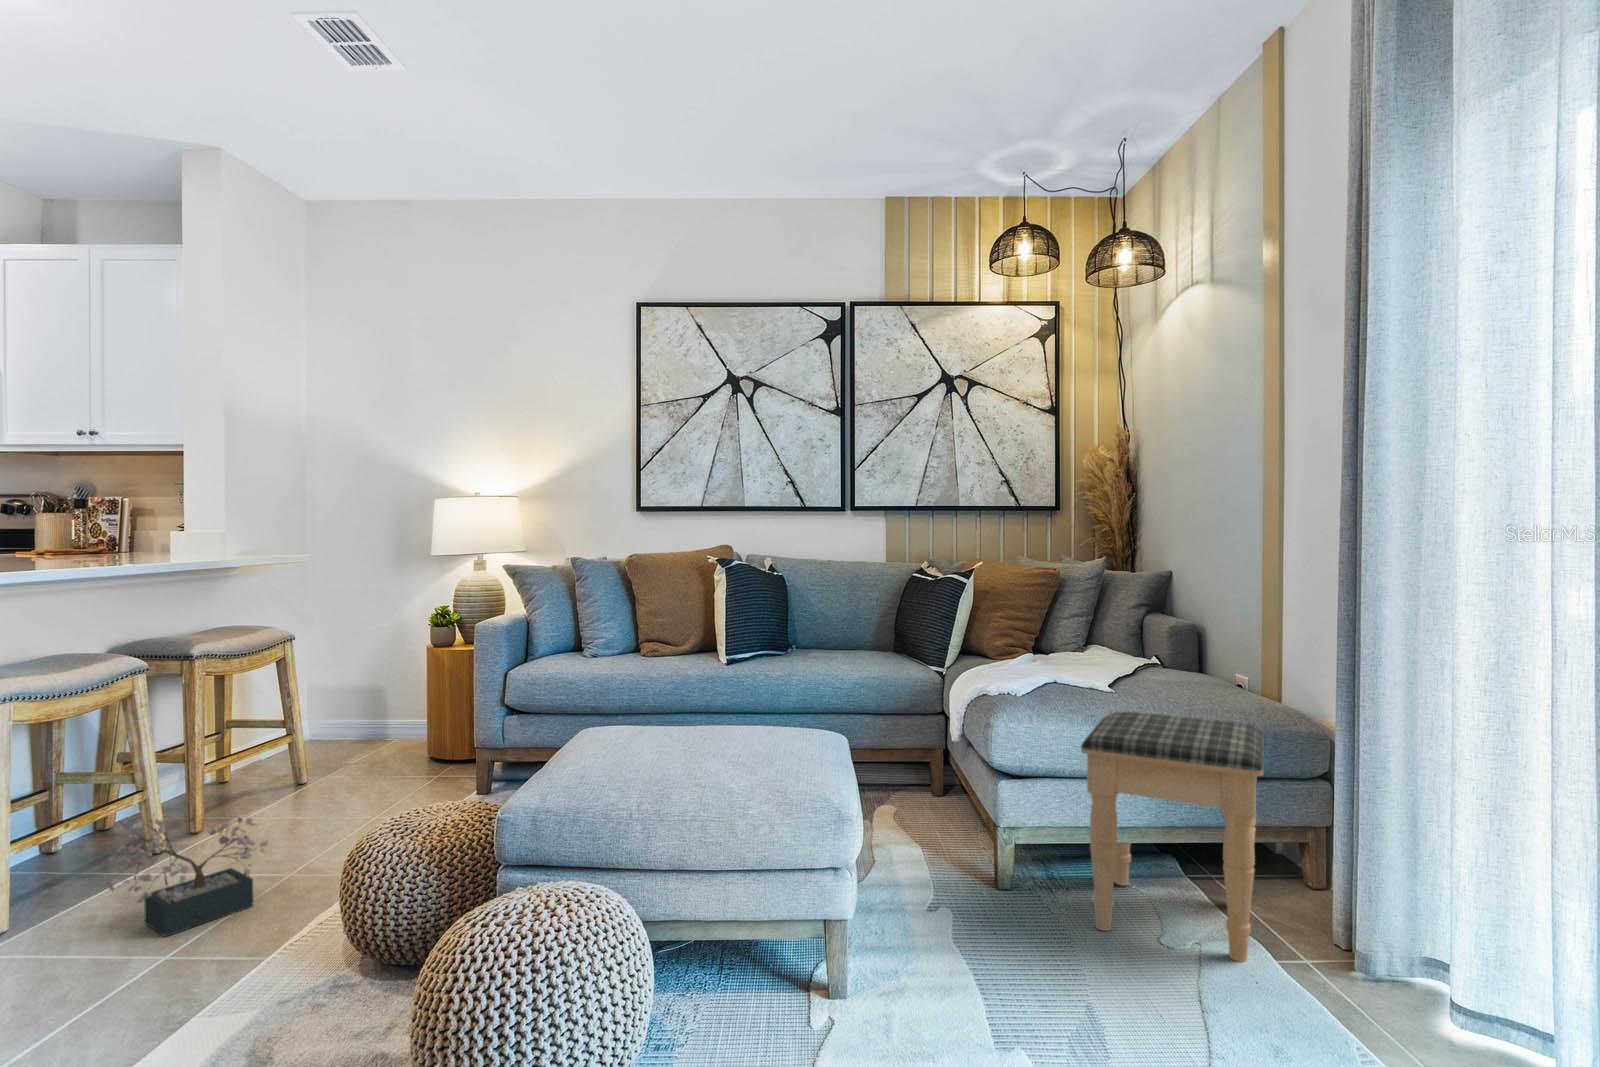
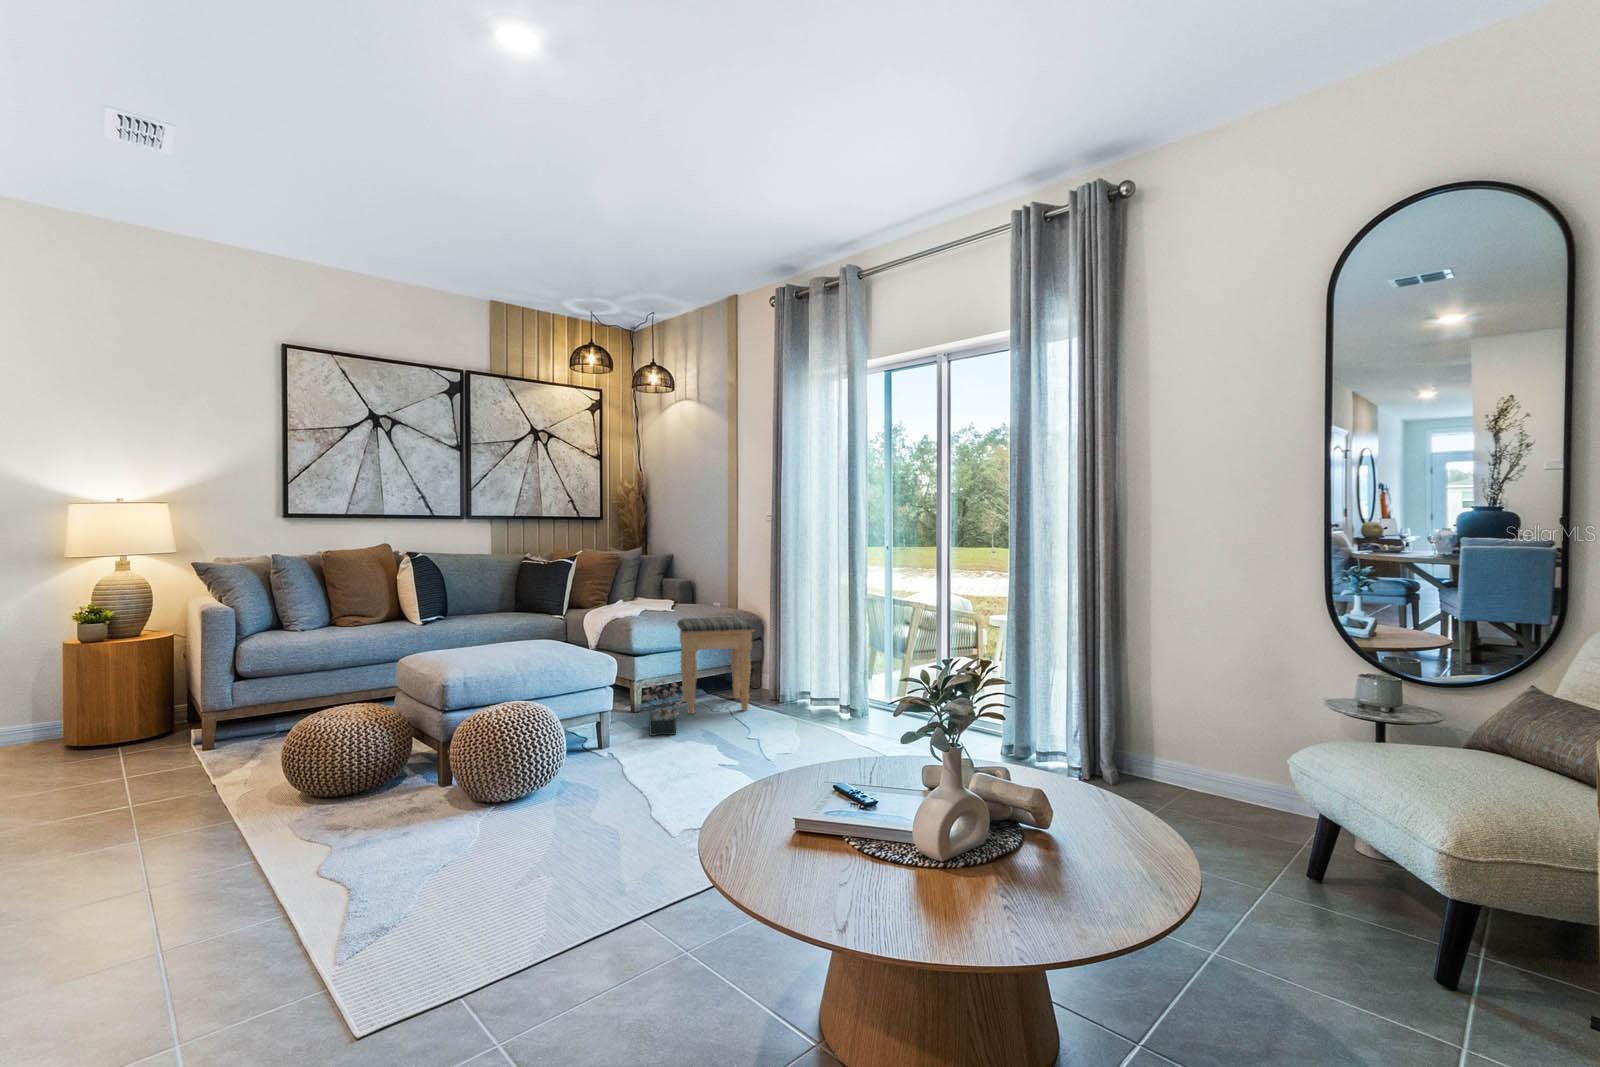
decorative plant: present [105,817,268,936] -> present [641,679,688,736]

